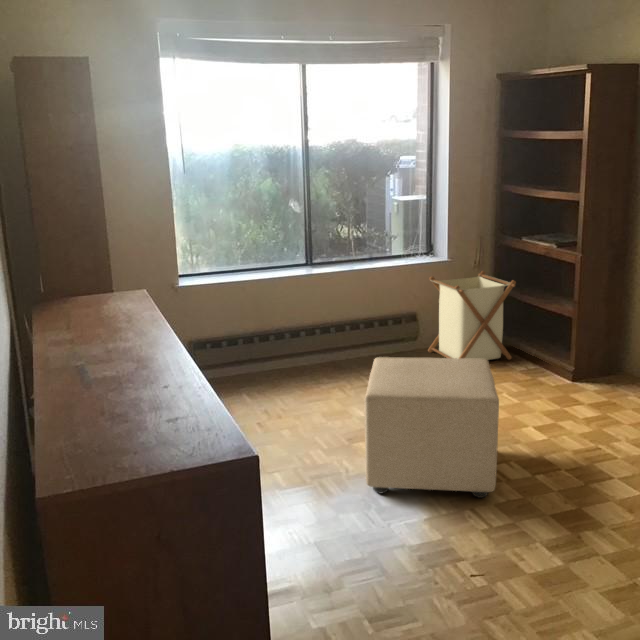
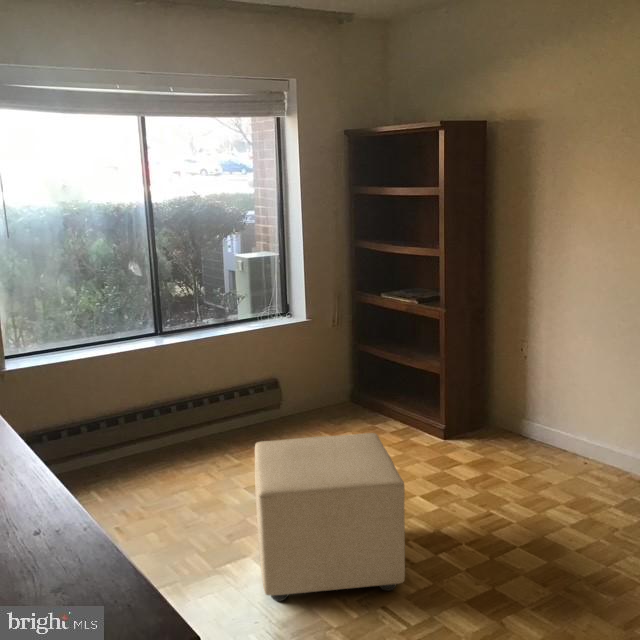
laundry basket: present [428,271,516,360] -> none [288,328,379,435]

